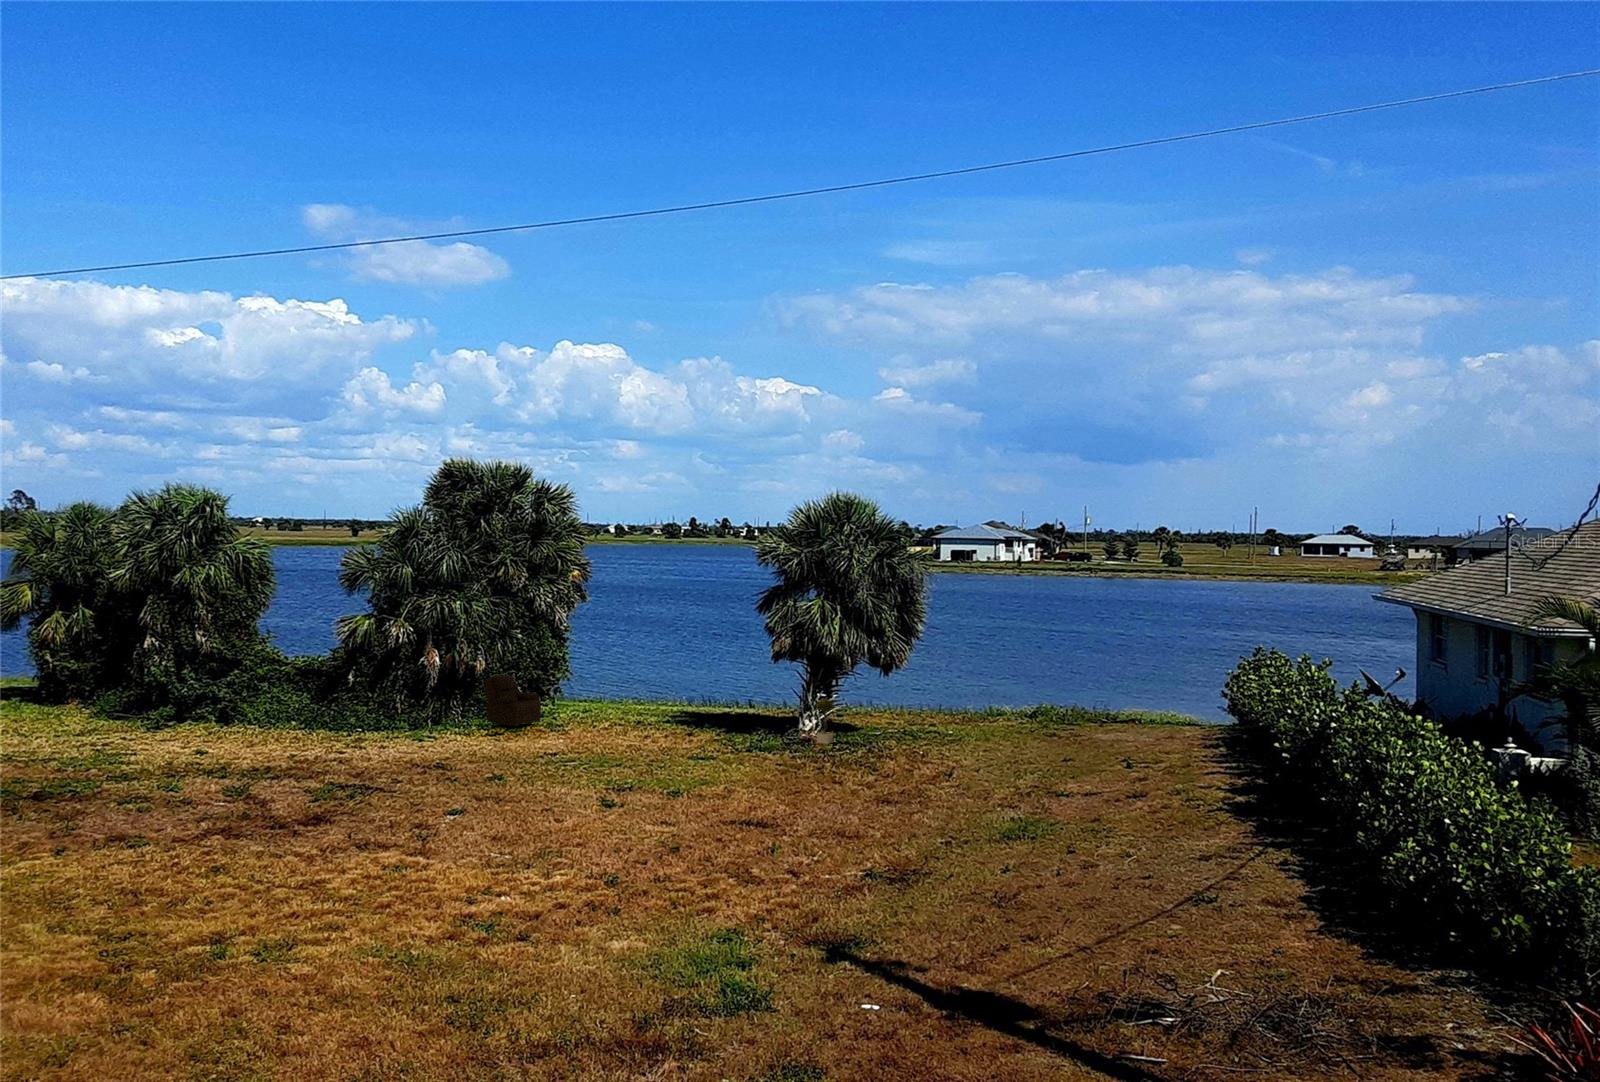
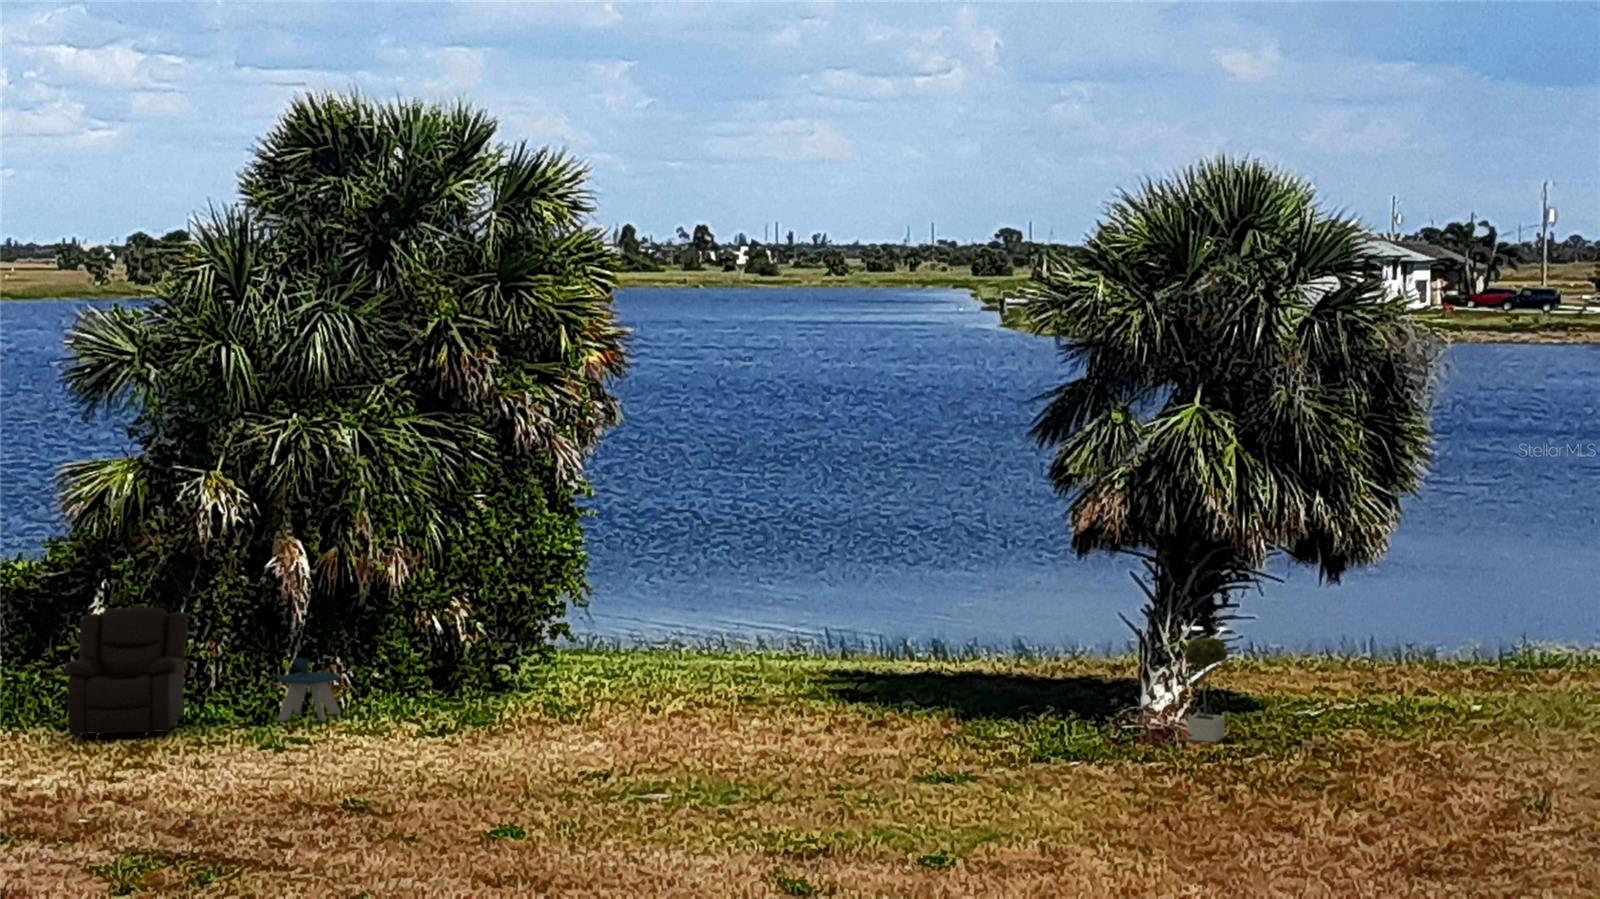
chair: present [482,674,541,727] -> present [65,607,188,739]
side table: none [424,703,453,731] -> present [277,658,340,722]

